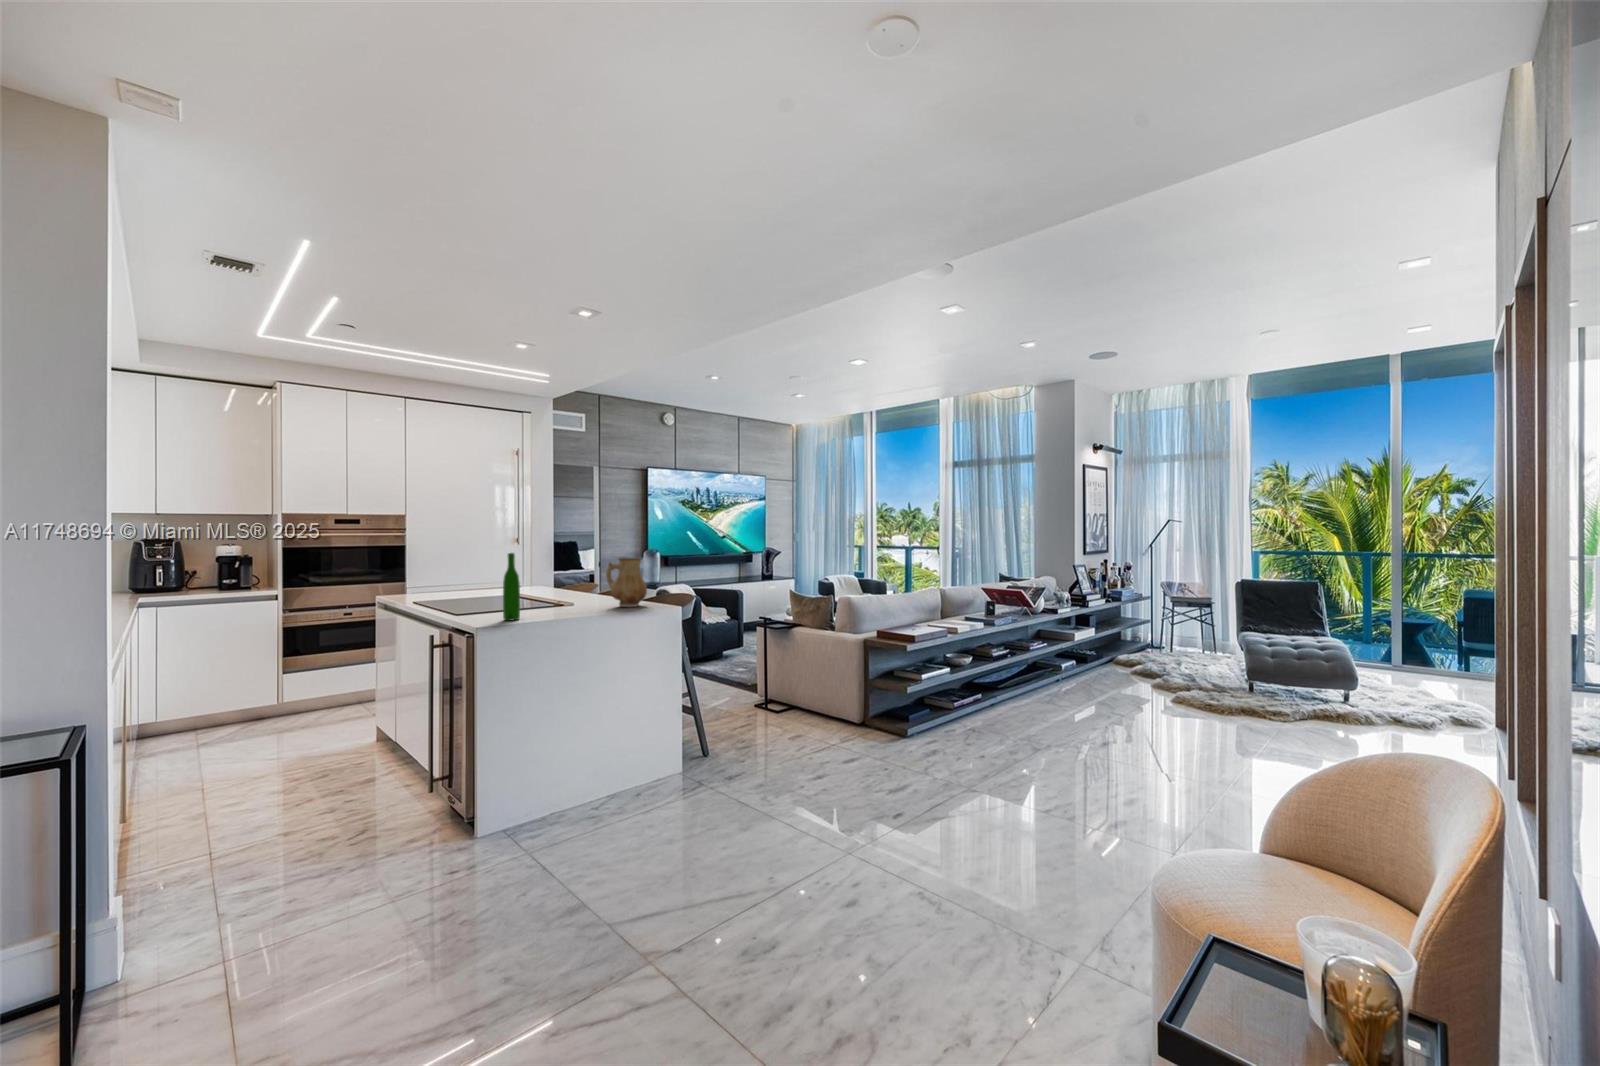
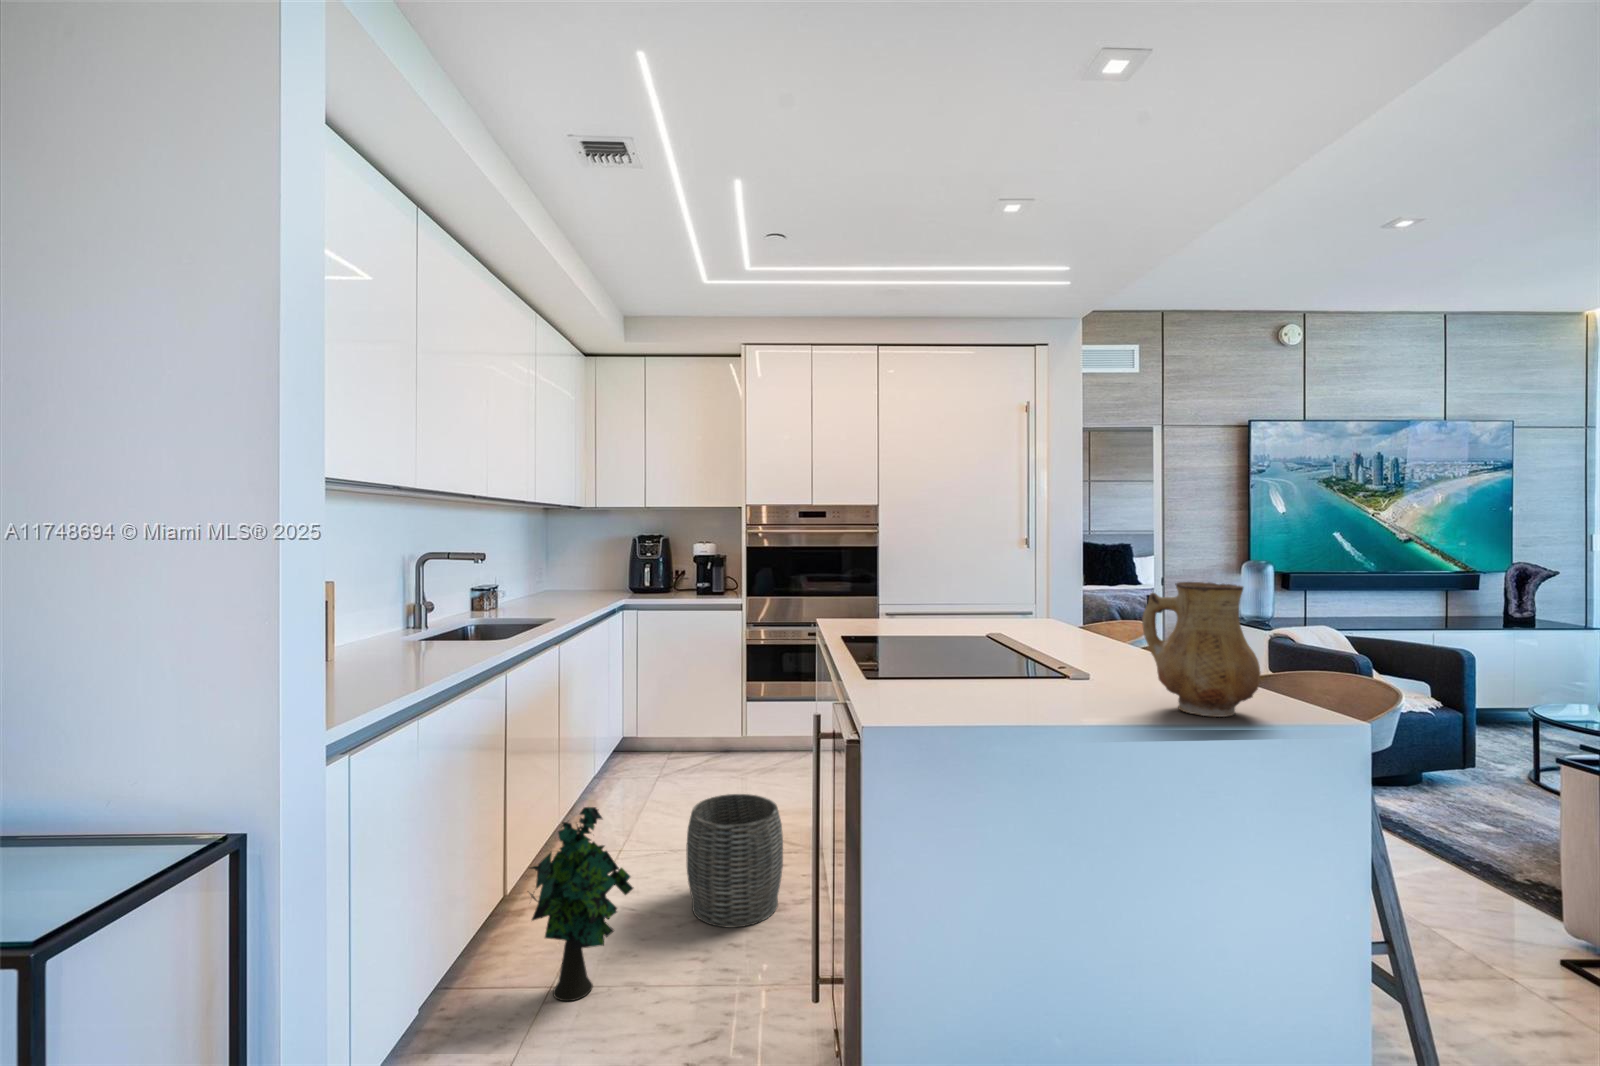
wine bottle: present [503,553,520,621] -> none [878,563,915,724]
woven basket: none [317,709,391,788] -> present [686,794,783,927]
decorative plant: none [226,712,315,835] -> present [530,807,633,1001]

